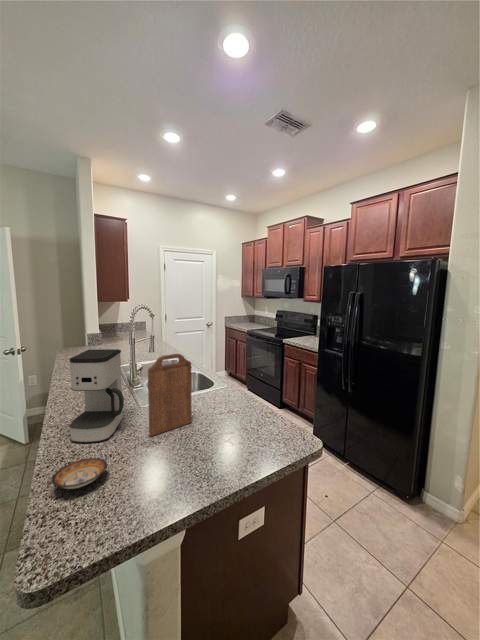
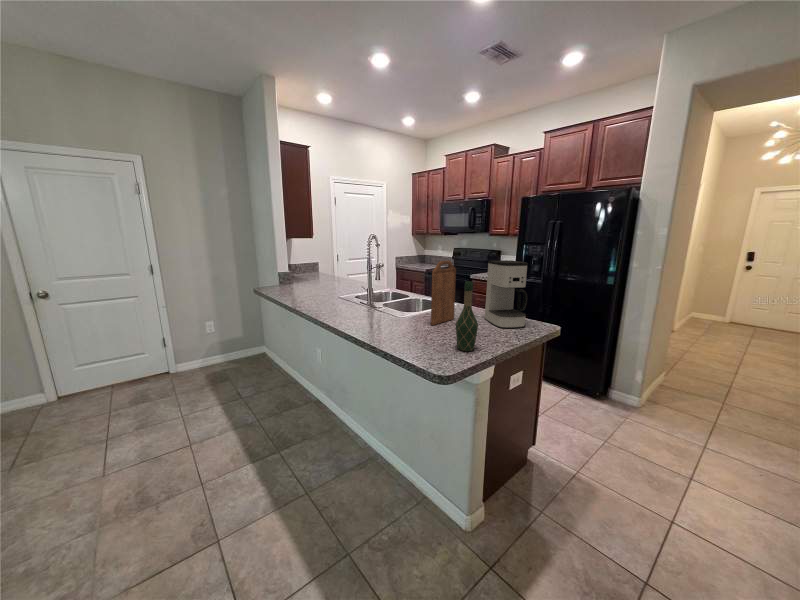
coffee maker: present [69,349,124,443] -> present [485,260,528,328]
wine bottle: none [118,407,152,512] -> present [456,281,478,351]
ceramic bowl: present [51,458,107,489] -> none [400,330,432,344]

